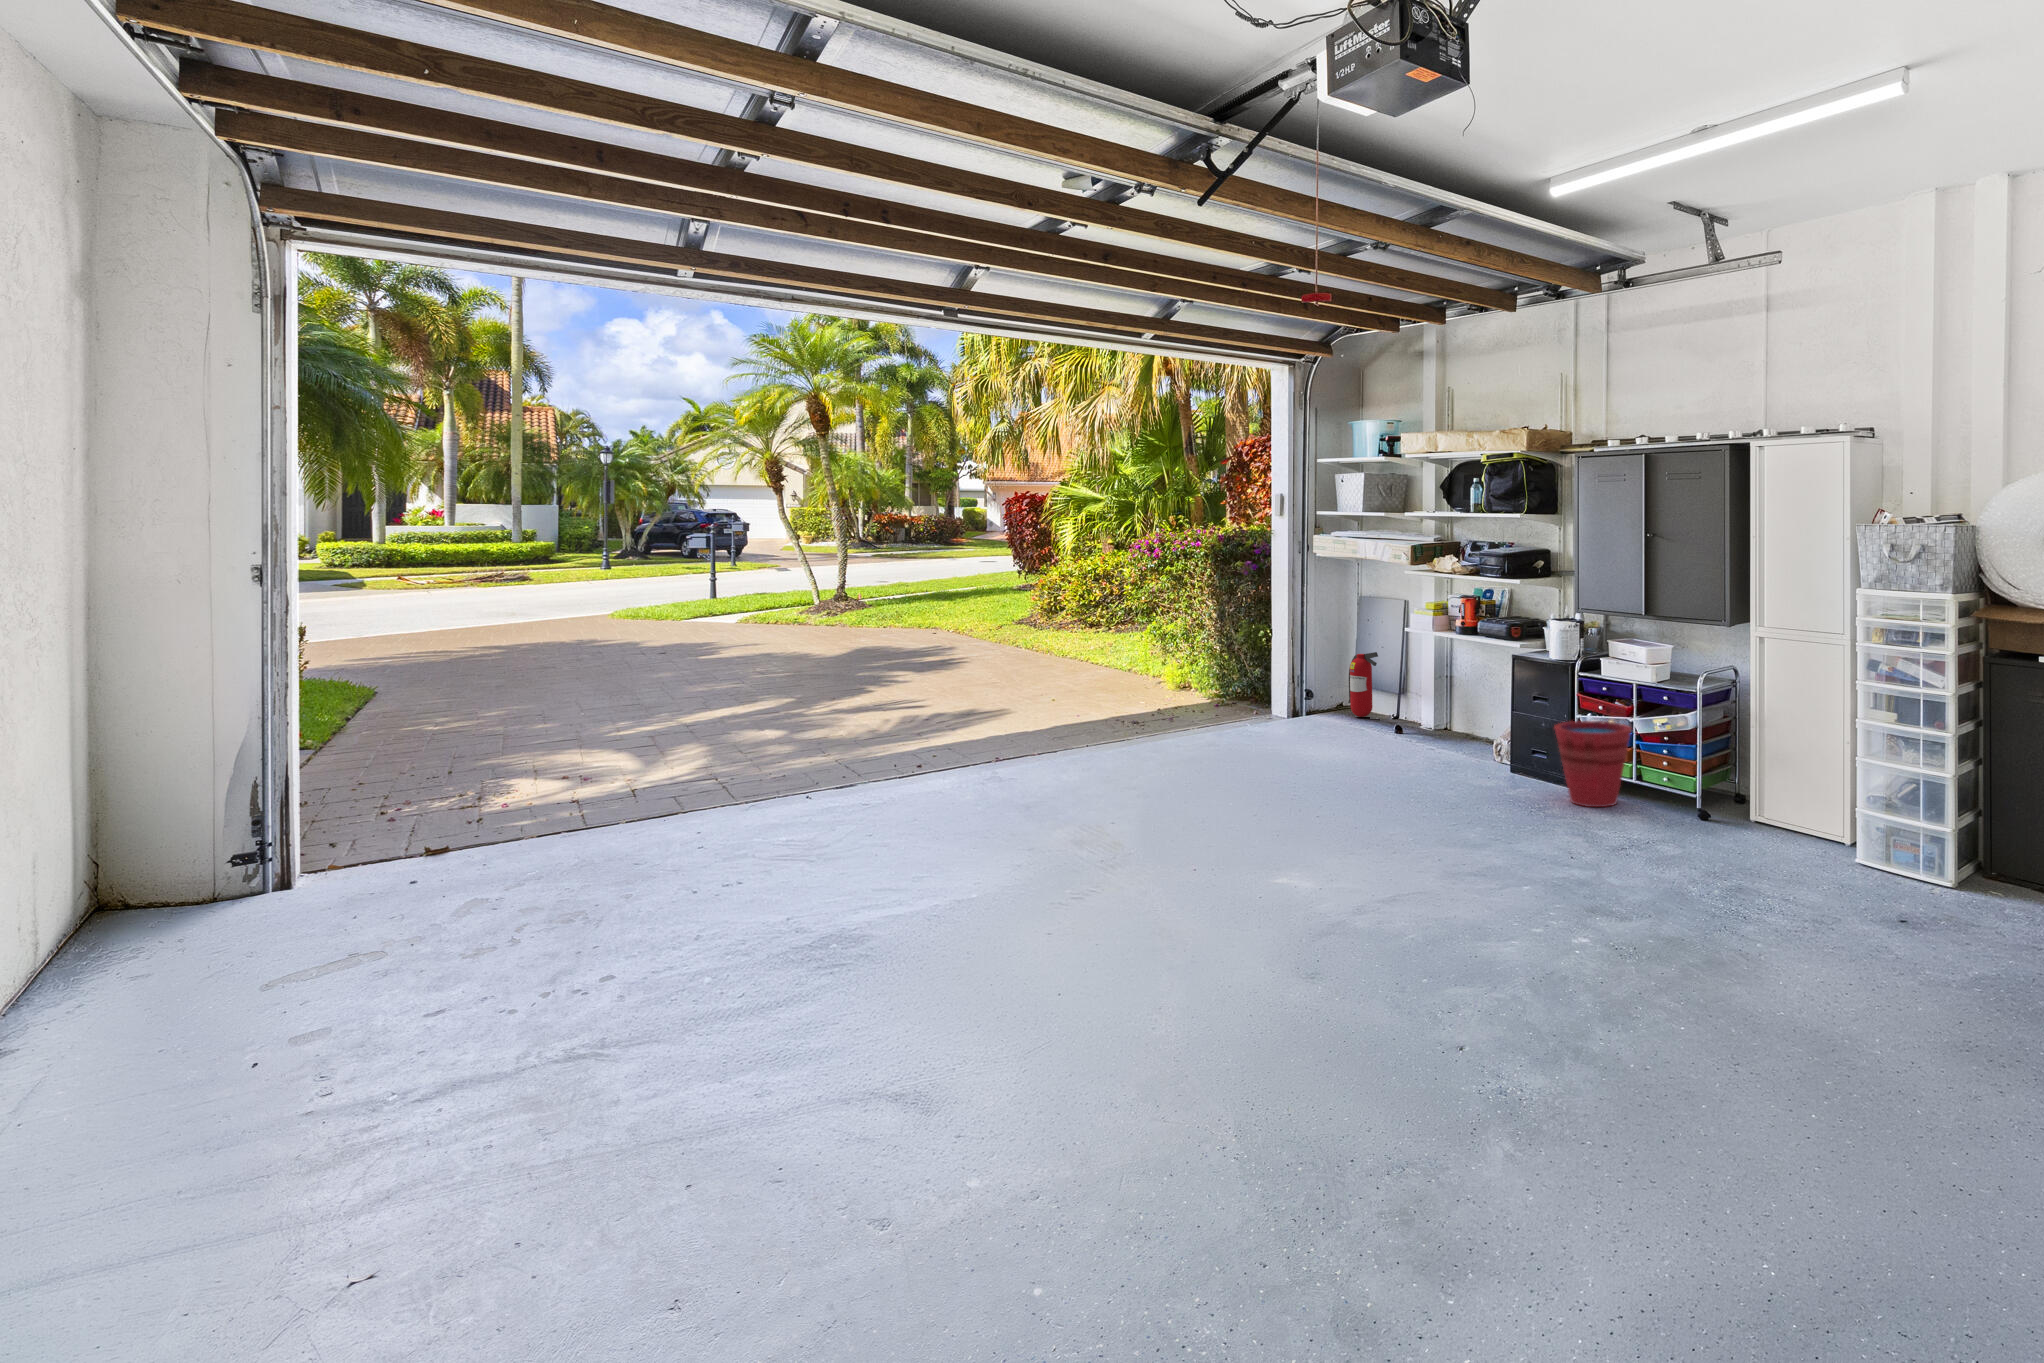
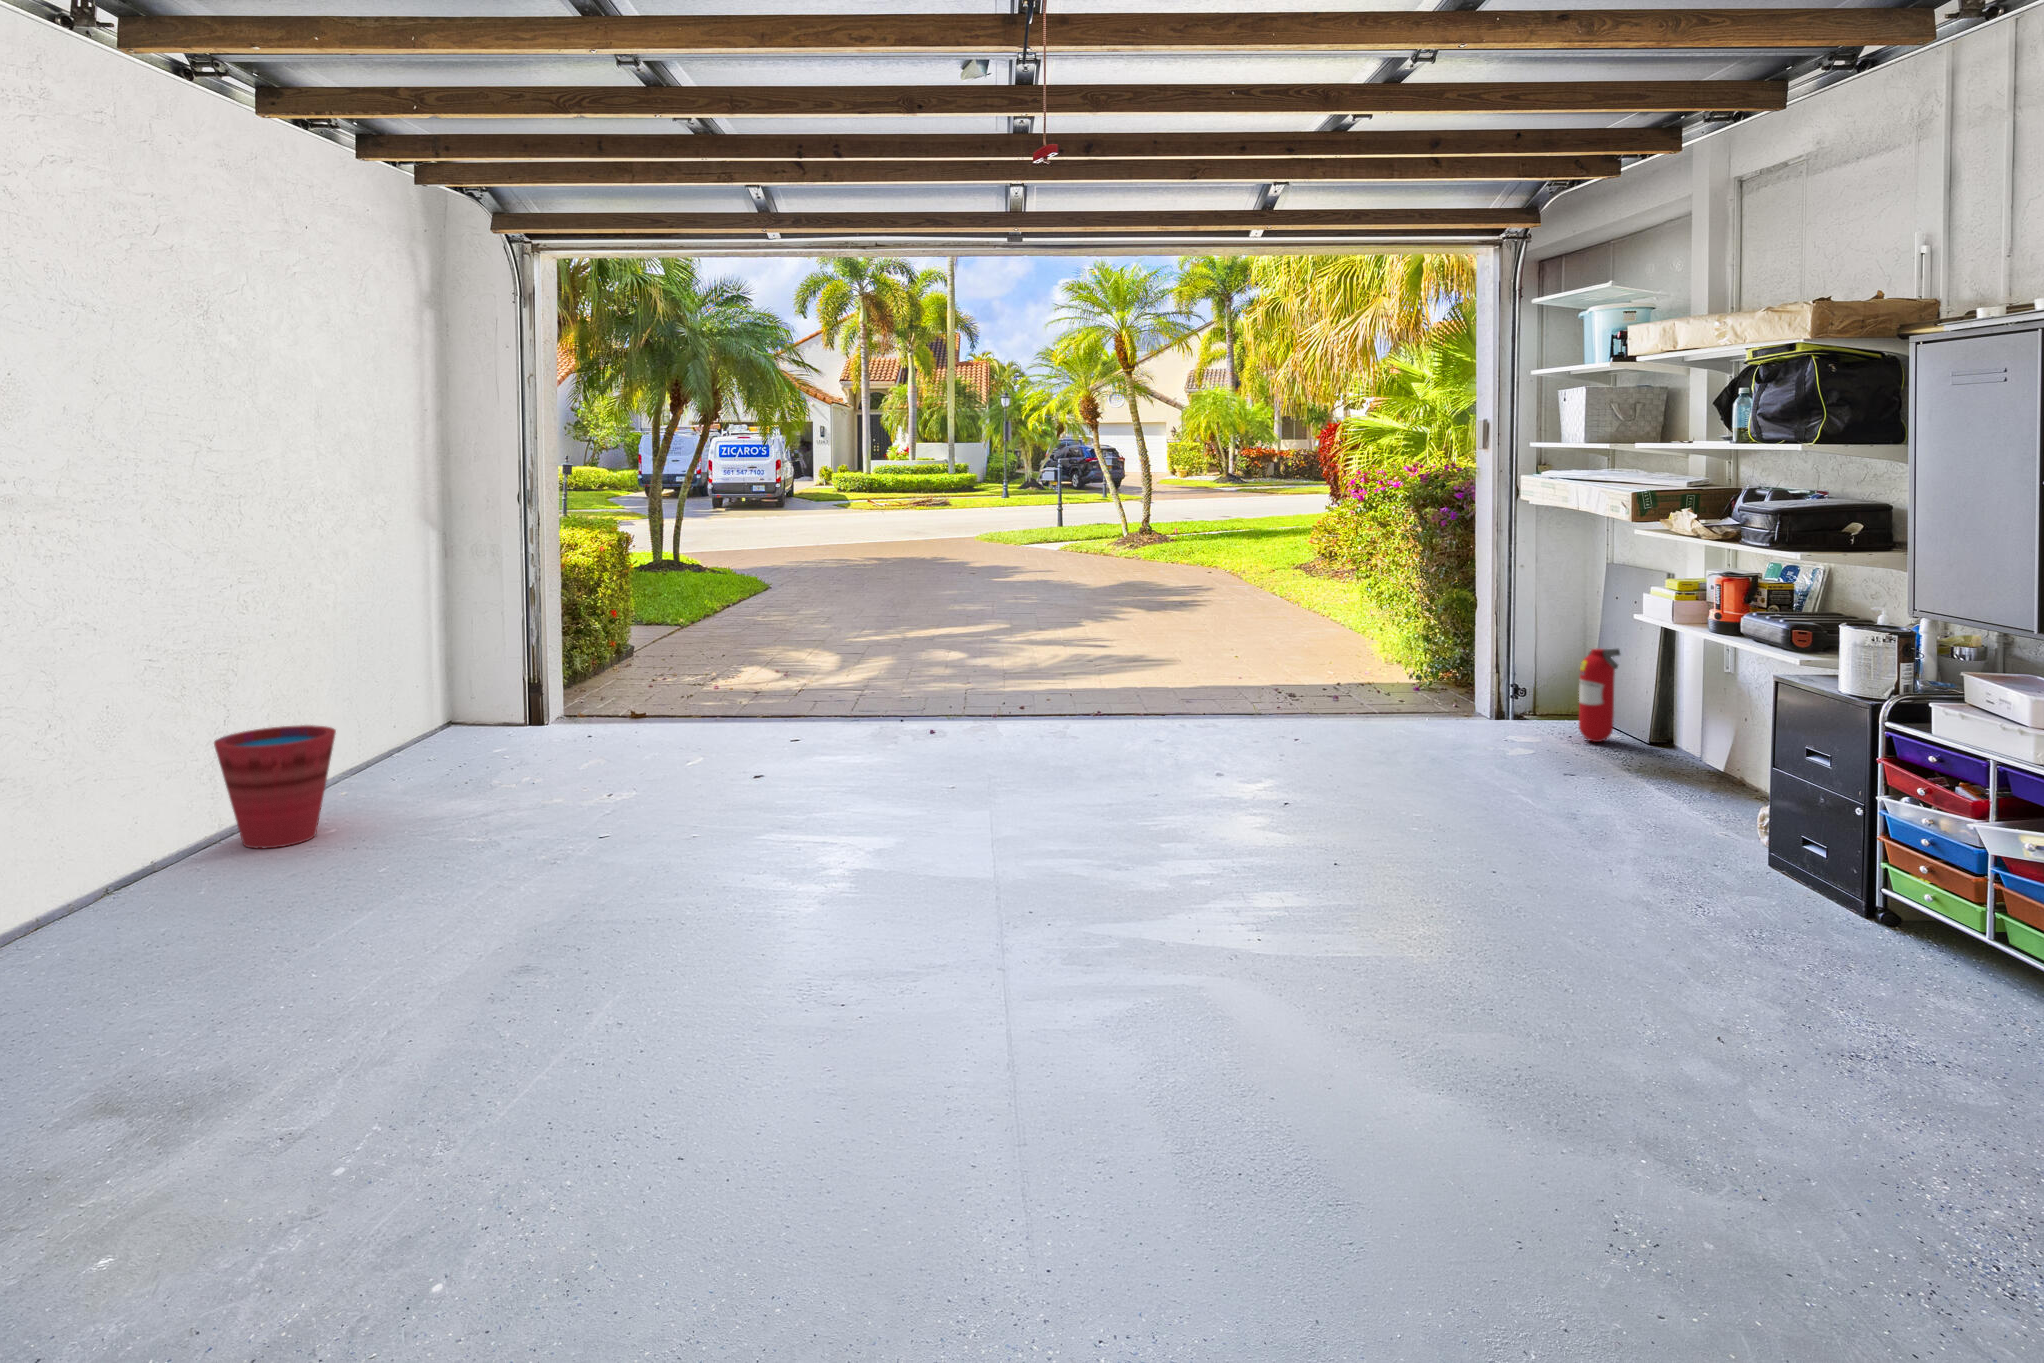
bucket: present [1554,721,1631,807] -> present [214,725,336,849]

